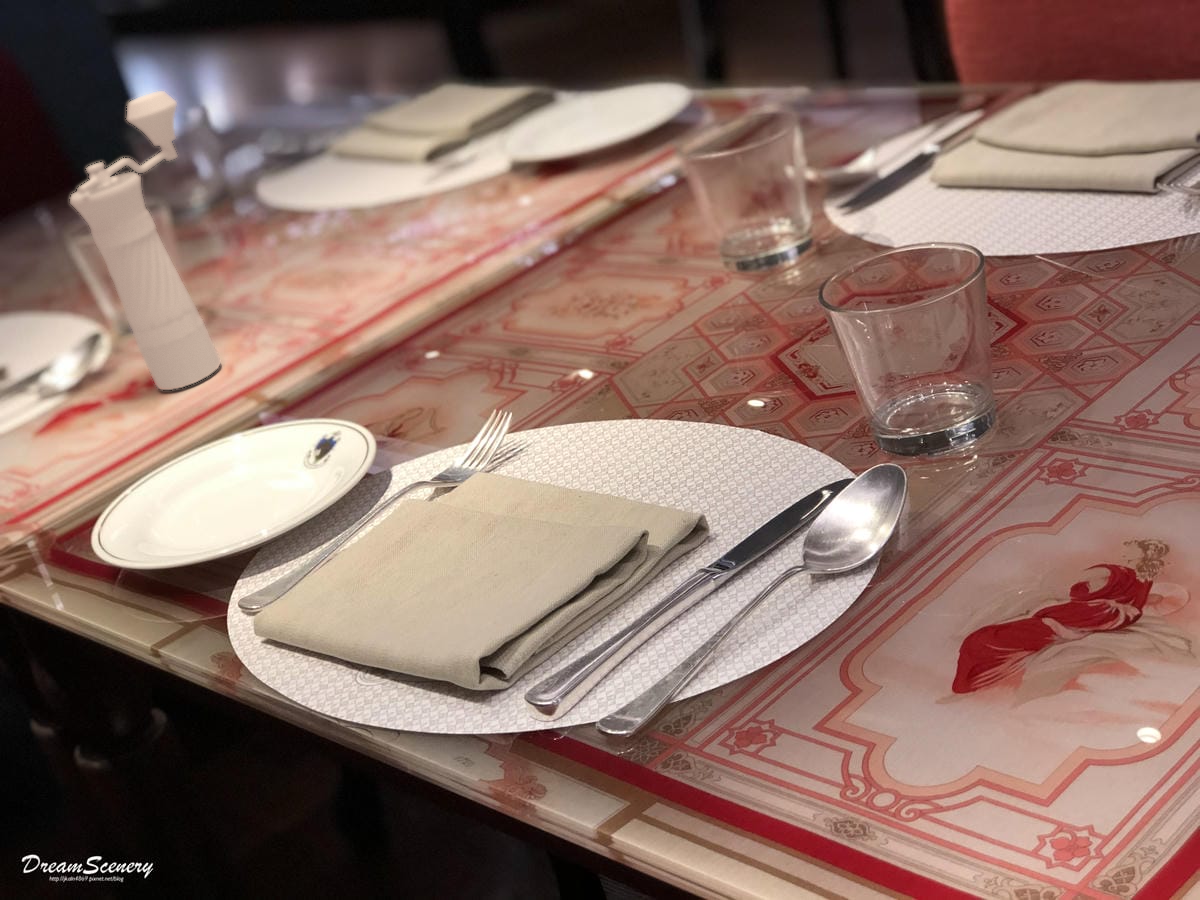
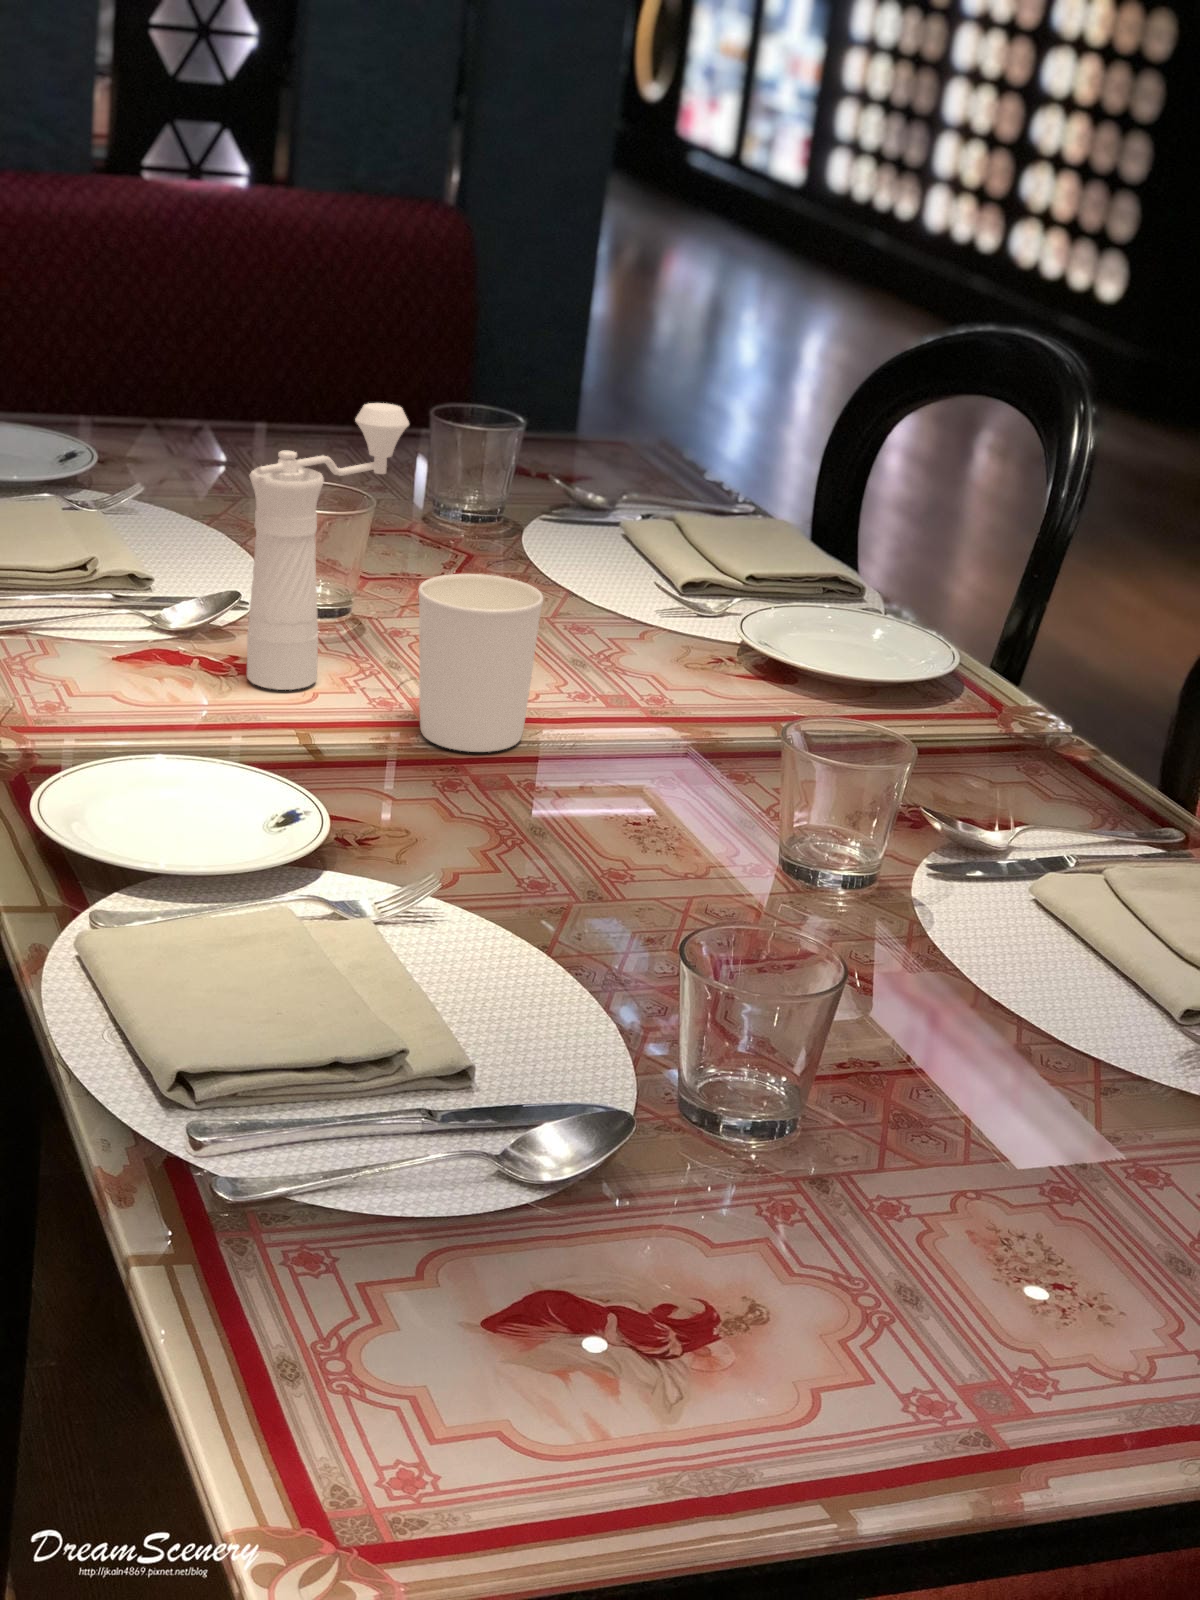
candle holder: none [285,172,437,347] -> present [418,574,543,752]

